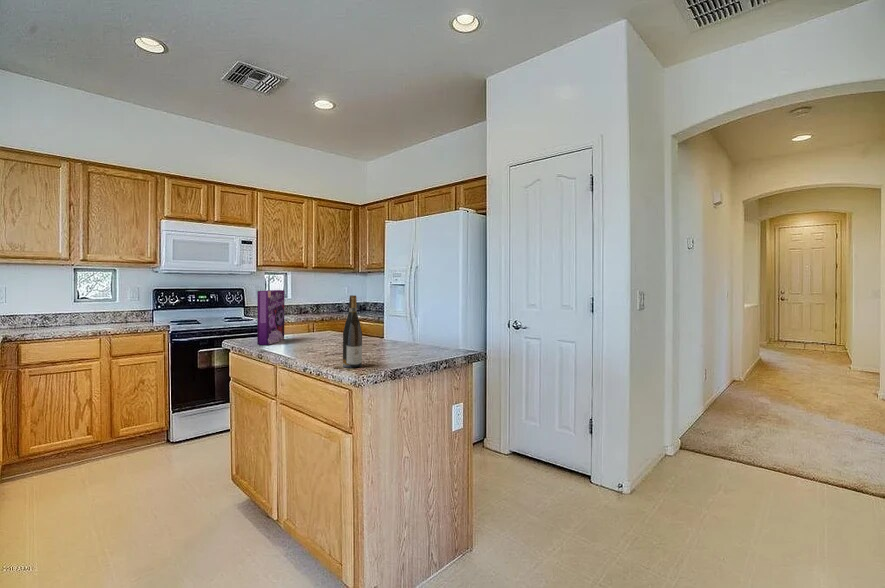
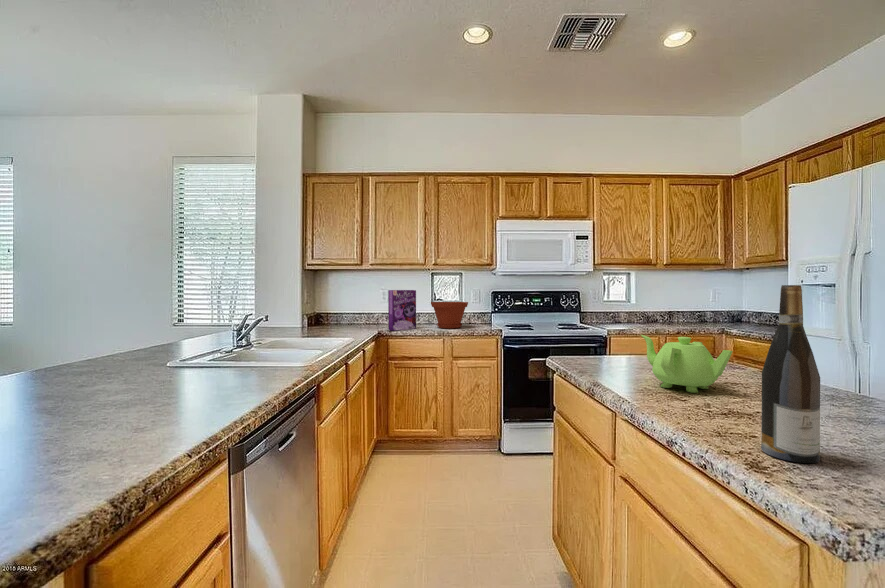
cereal box: present [257,290,285,345] -> present [388,290,416,331]
plant pot: none [78,300,128,328] -> present [431,302,468,329]
teapot: none [294,321,340,351] -> present [641,335,733,393]

